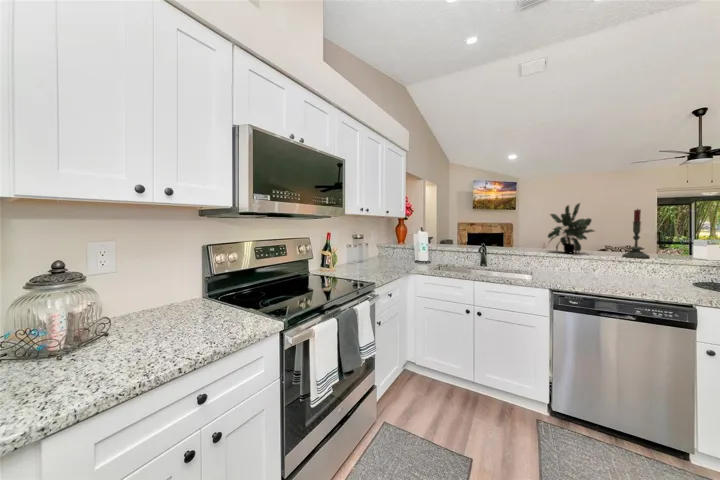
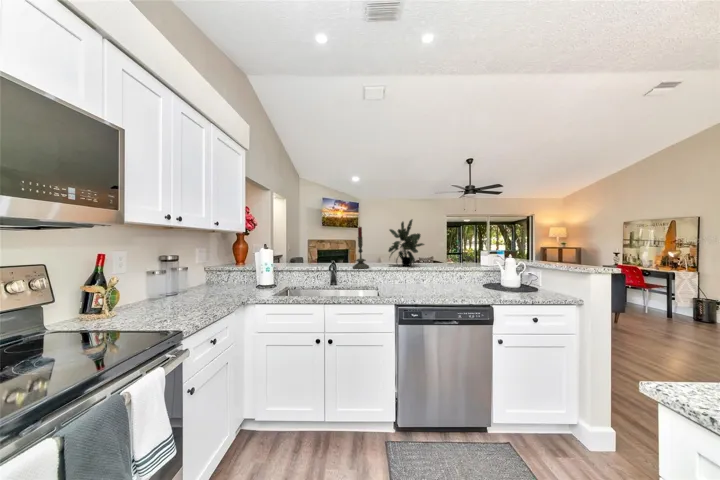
candle: present [622,209,649,258] -> present [353,227,369,269]

